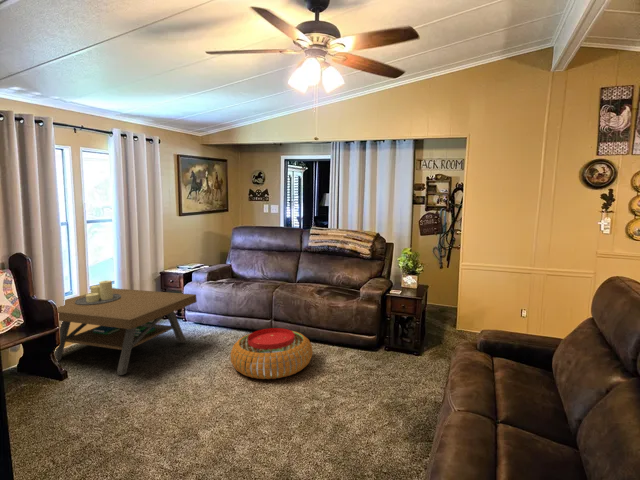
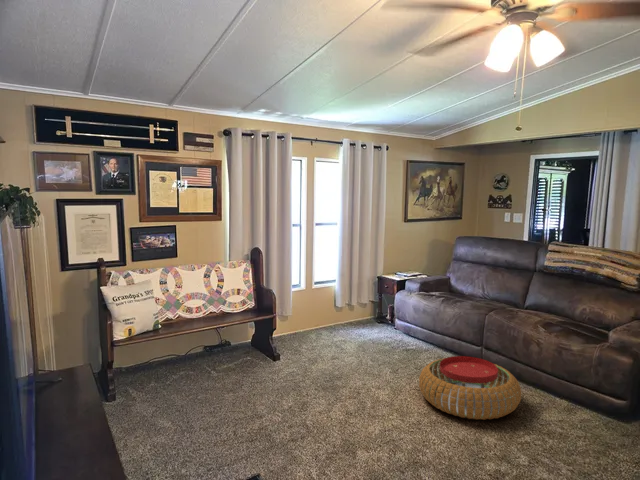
coffee table: present [55,281,197,375] -> none [266,278,398,369]

